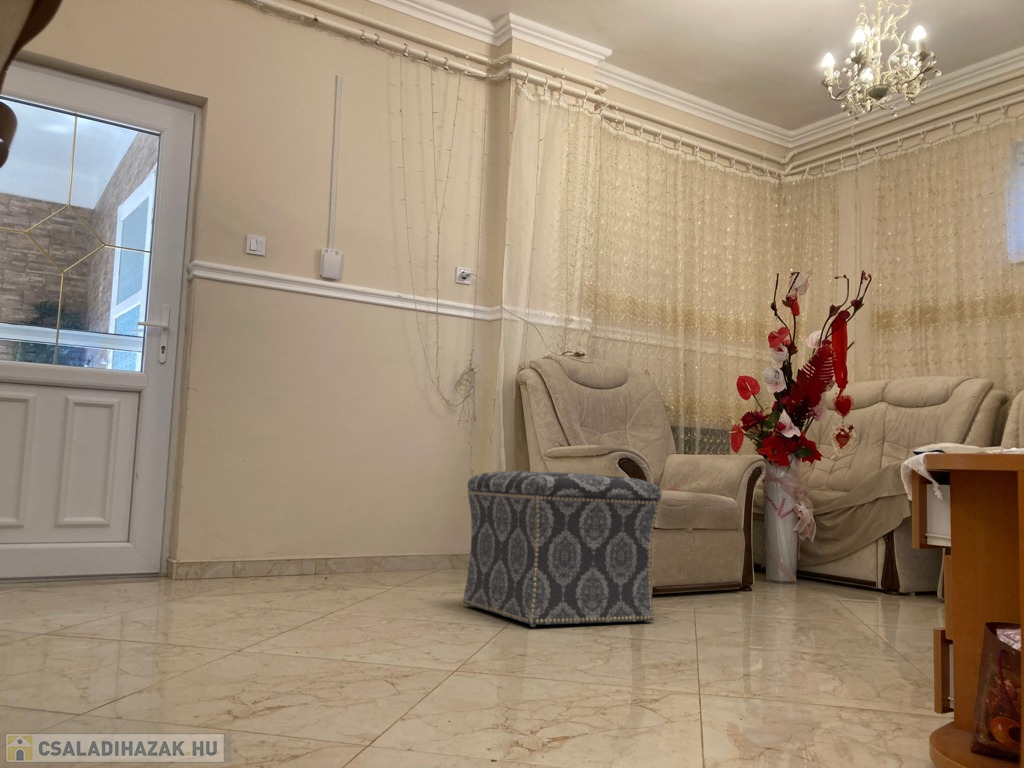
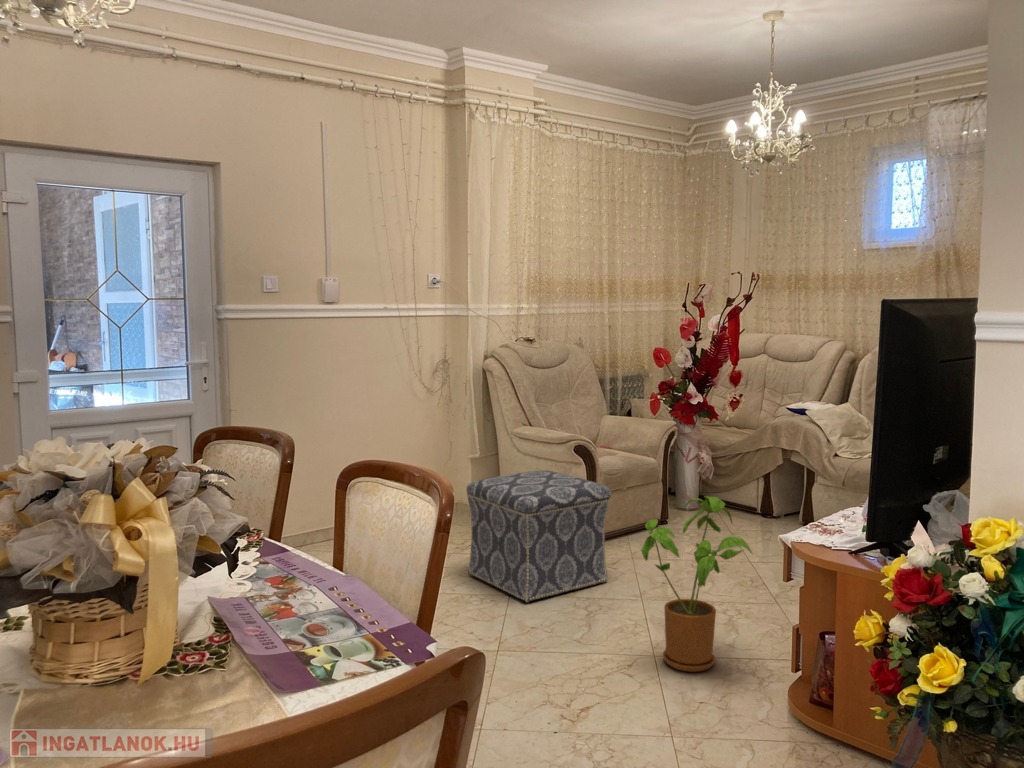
house plant: none [686,426,858,693] -> present [642,496,752,672]

